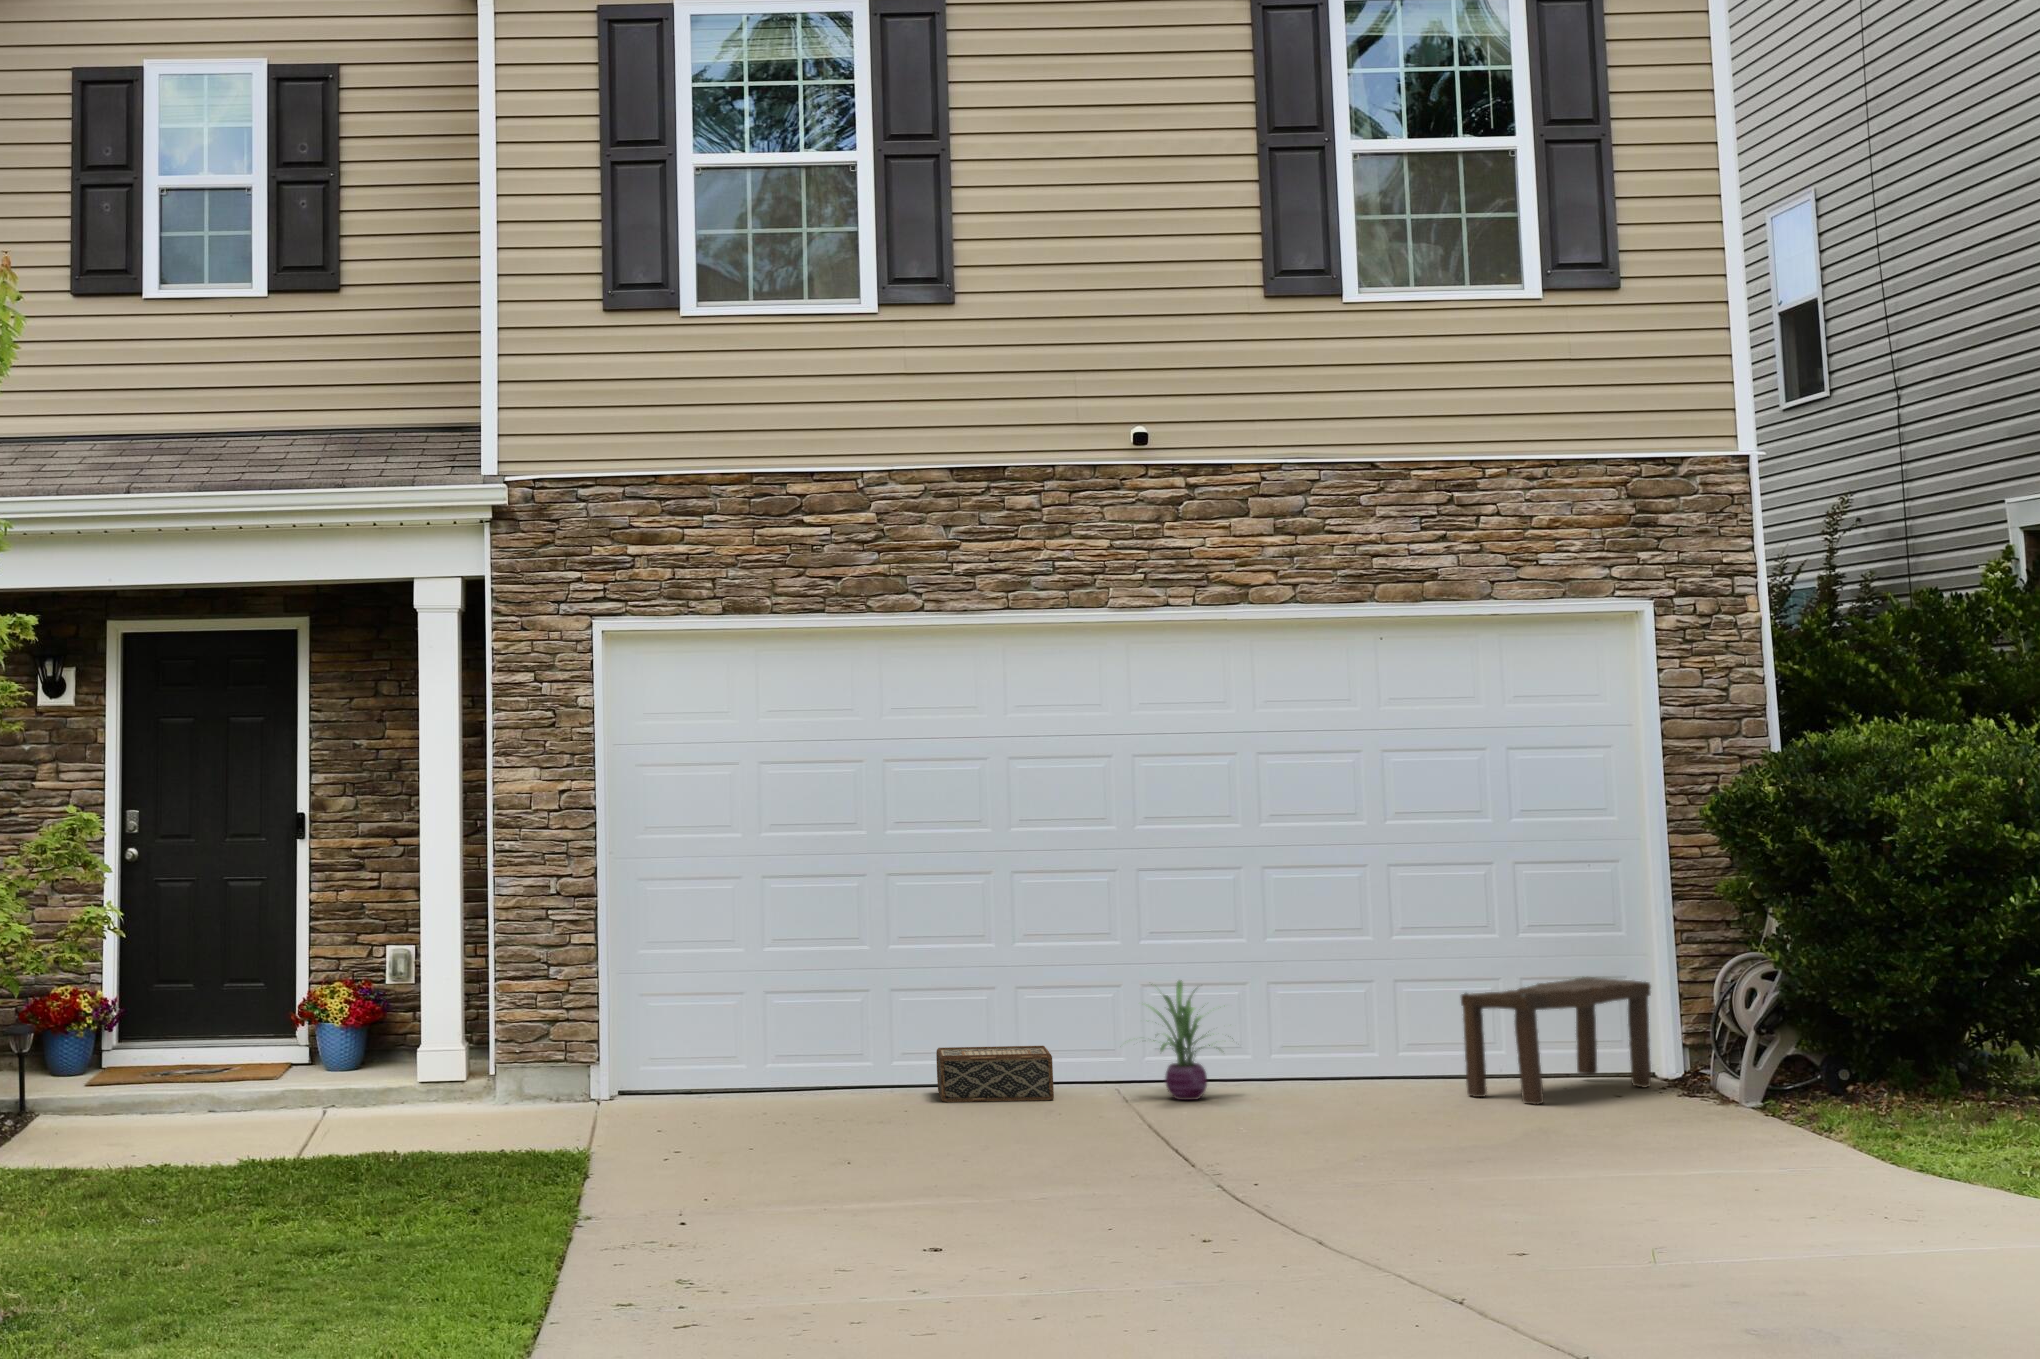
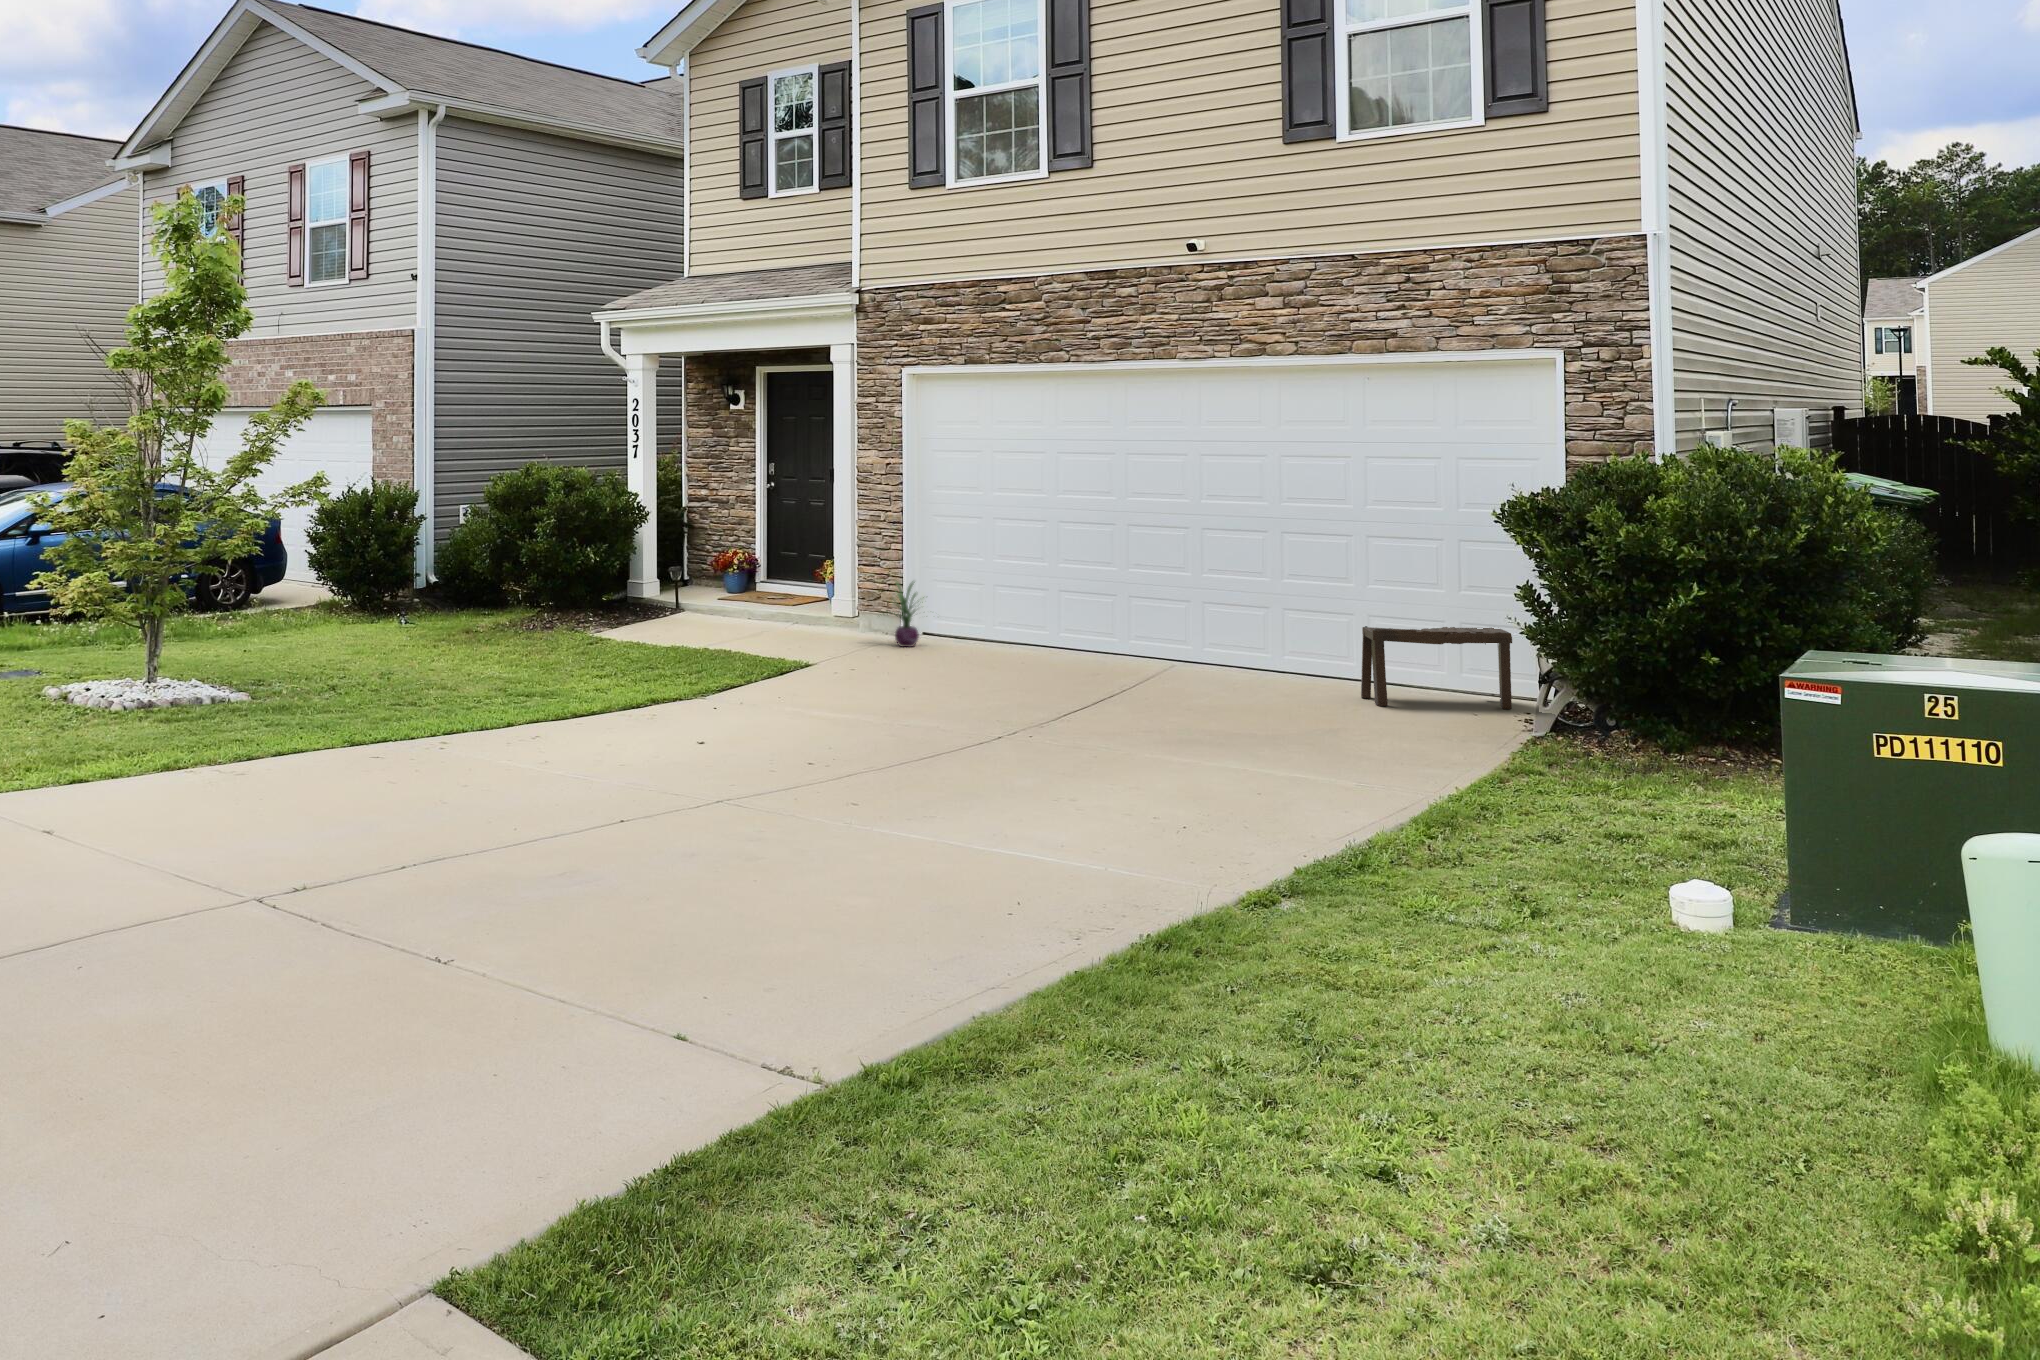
decorative plant: present [1147,980,1233,1100] -> present [887,582,924,647]
woven basket: present [936,1046,1054,1102] -> none [1057,629,1137,667]

